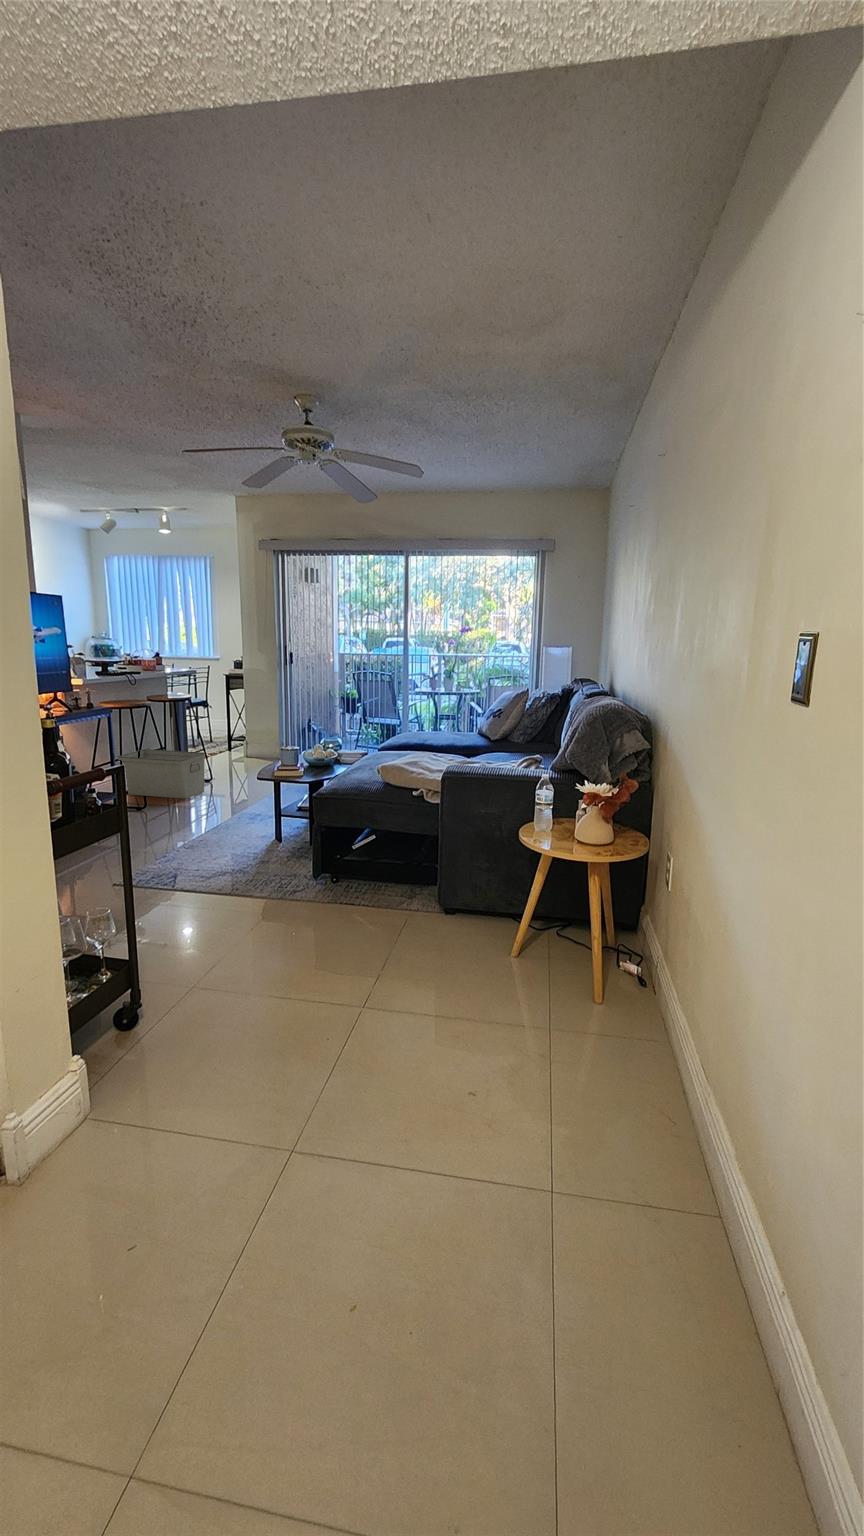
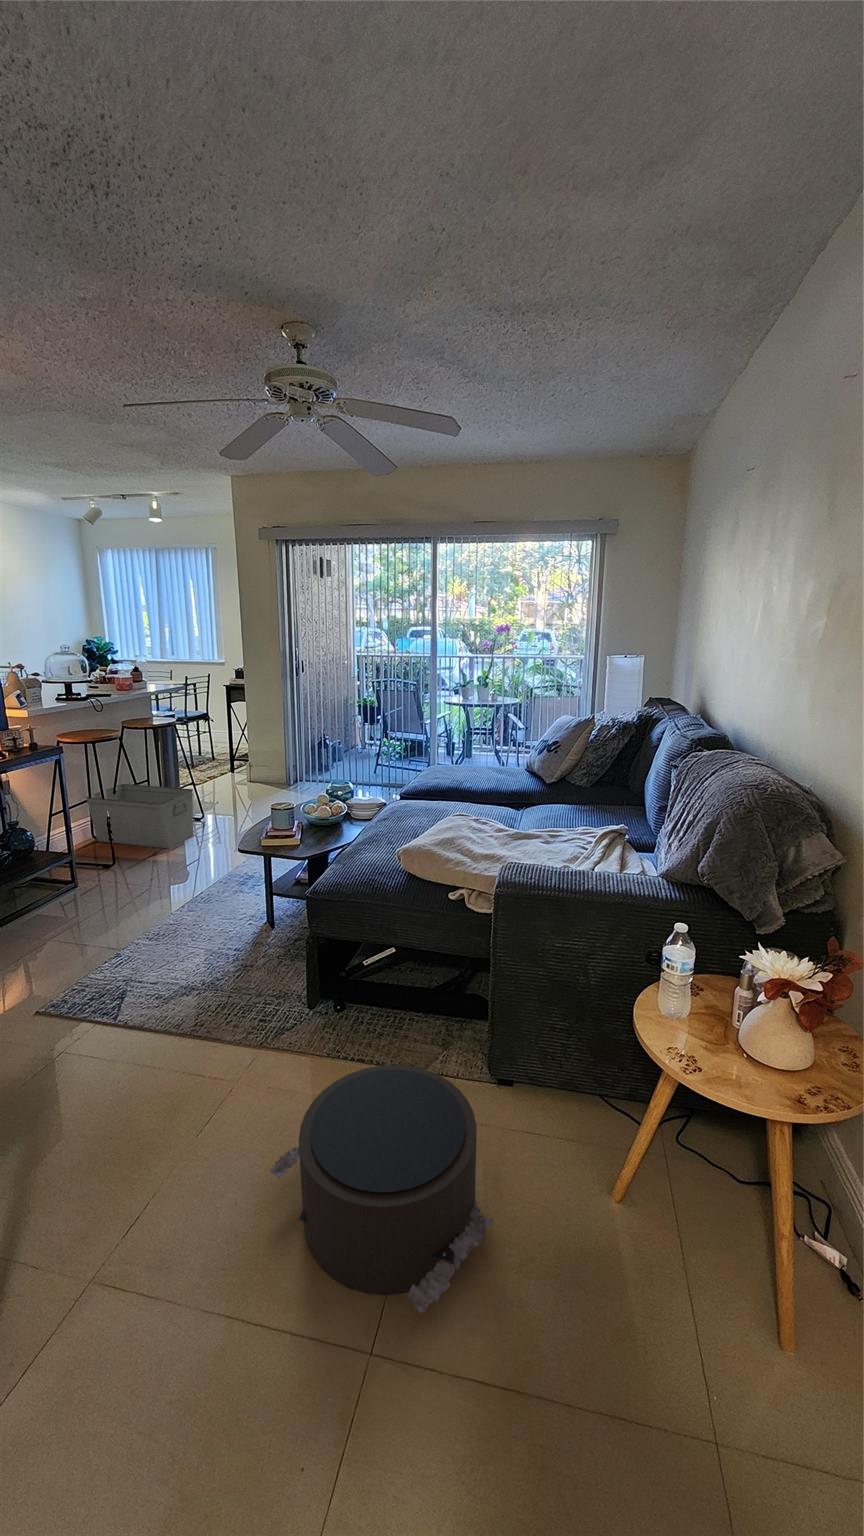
pouf: none [292,879,430,983] -> present [269,1065,493,1313]

